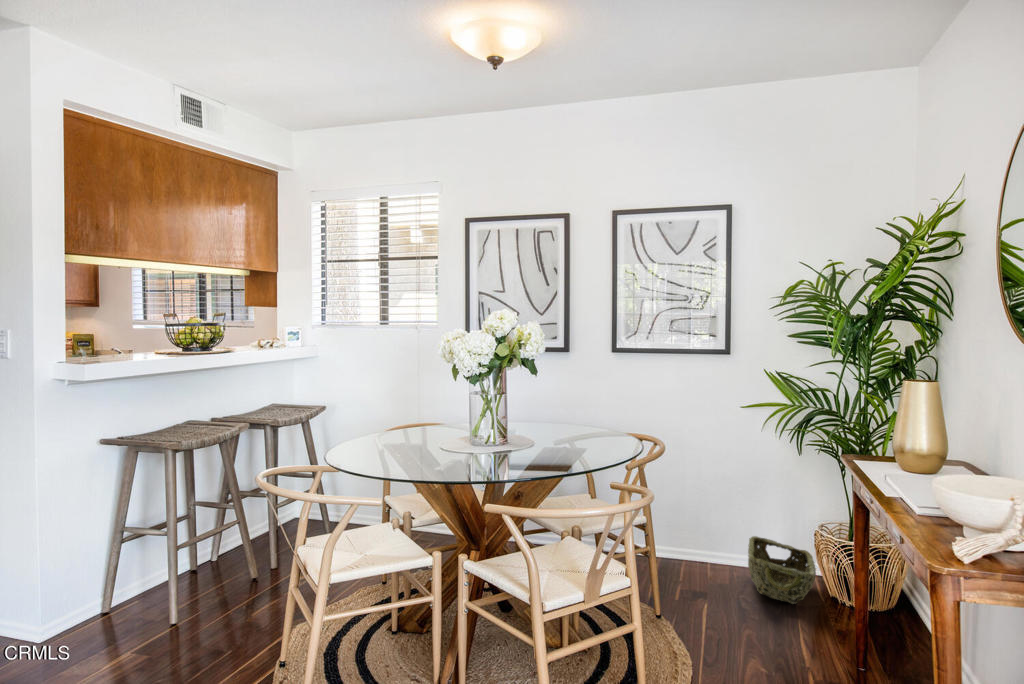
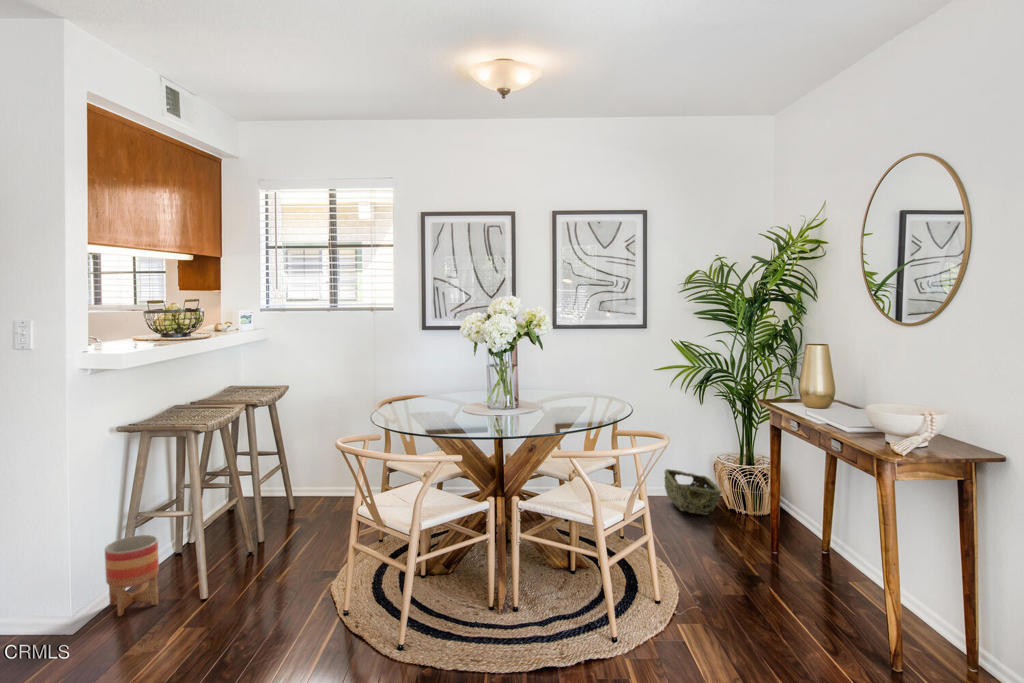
planter: none [84,547,138,628] -> present [105,535,159,616]

